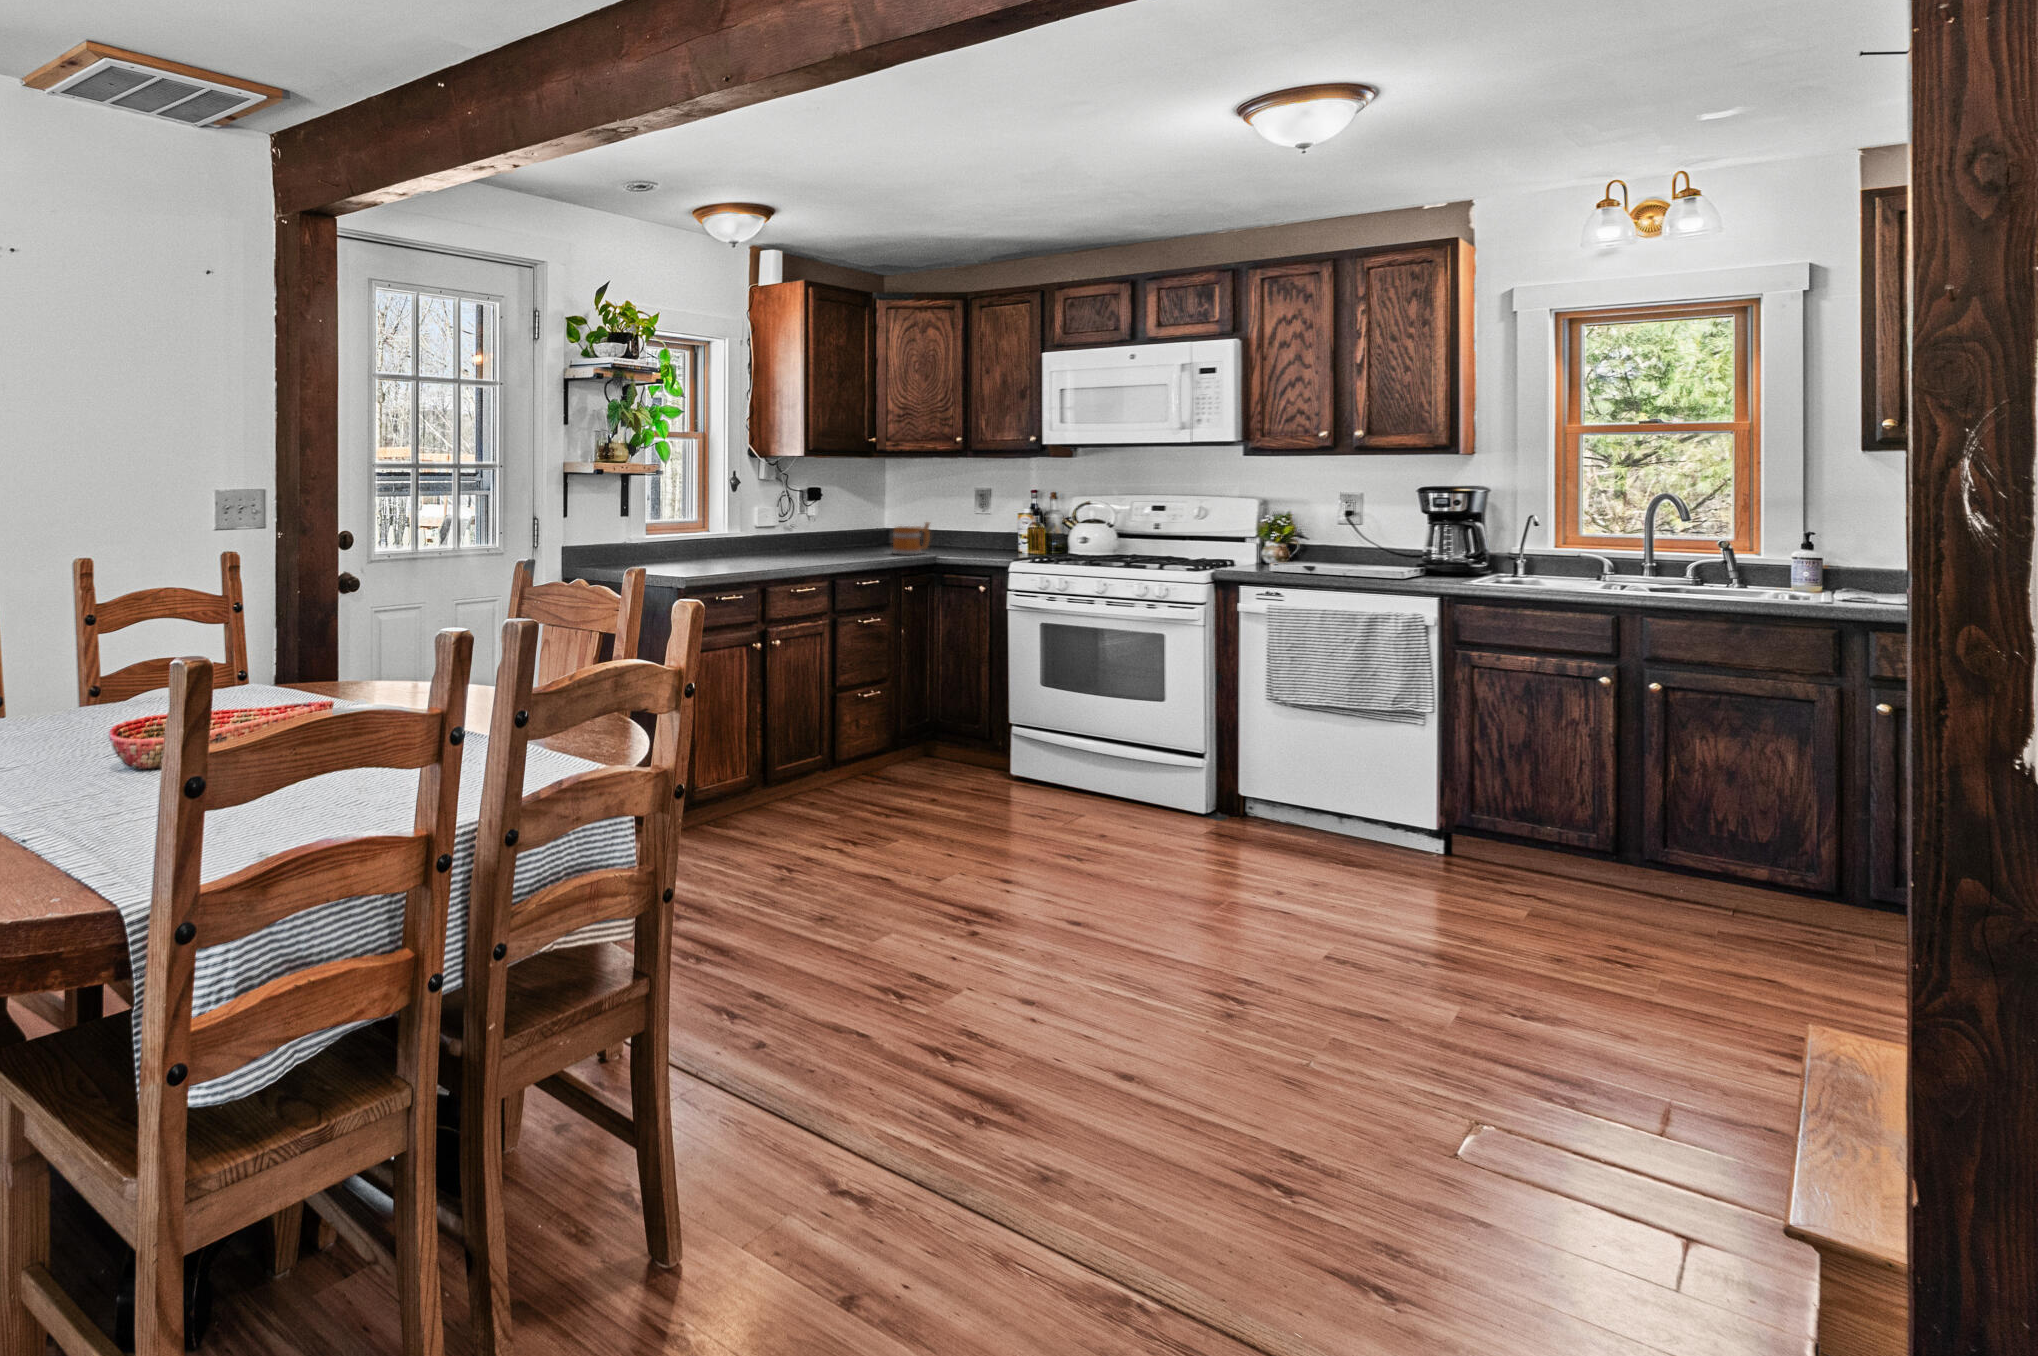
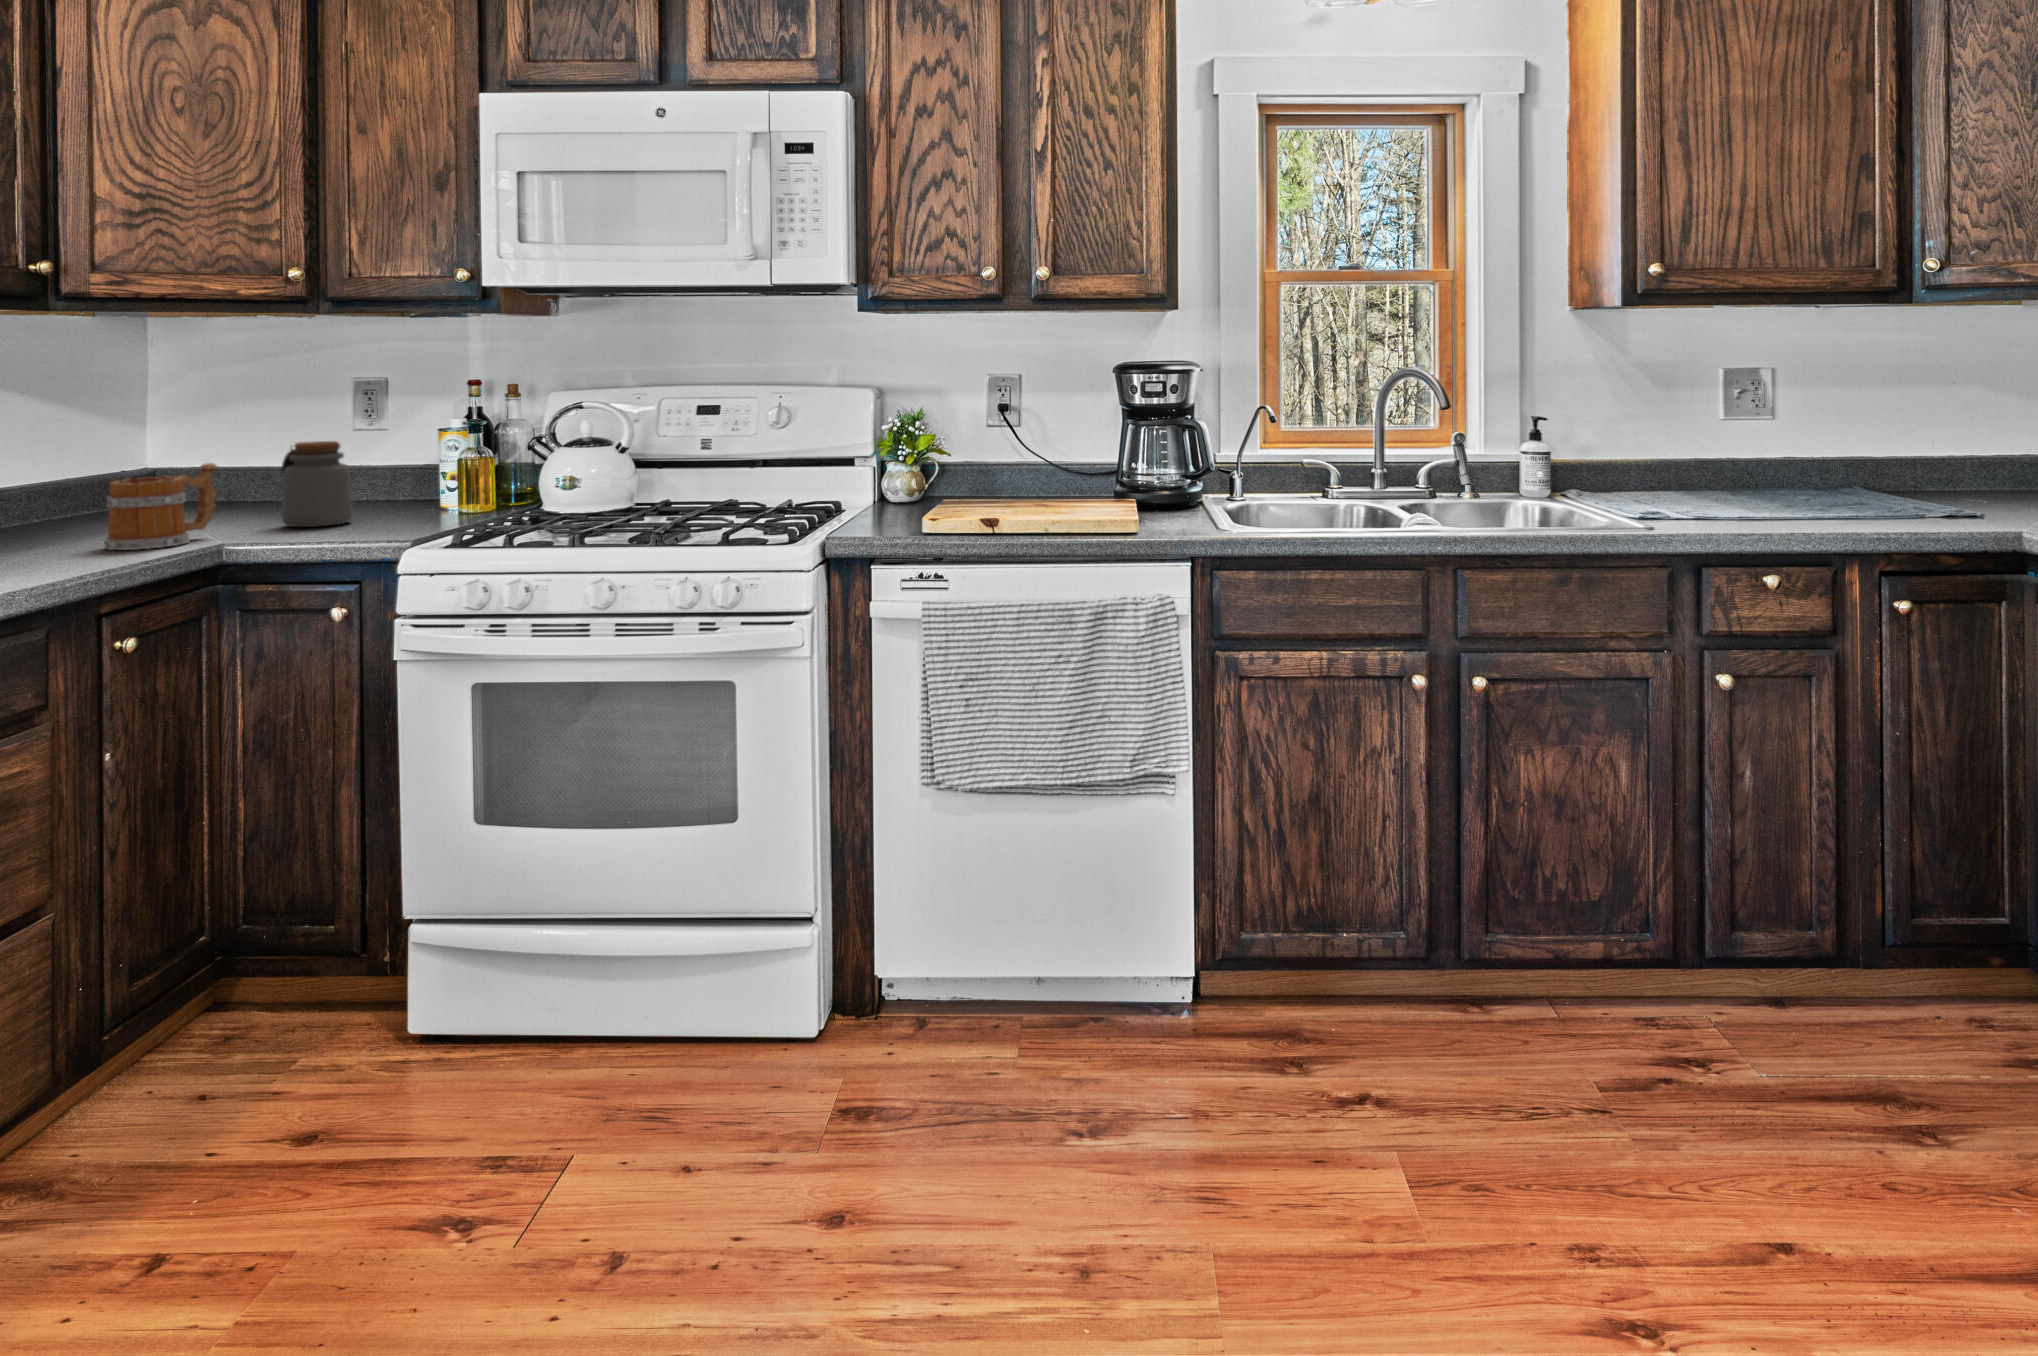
jar: none [954,515,983,552] -> present [281,441,353,527]

